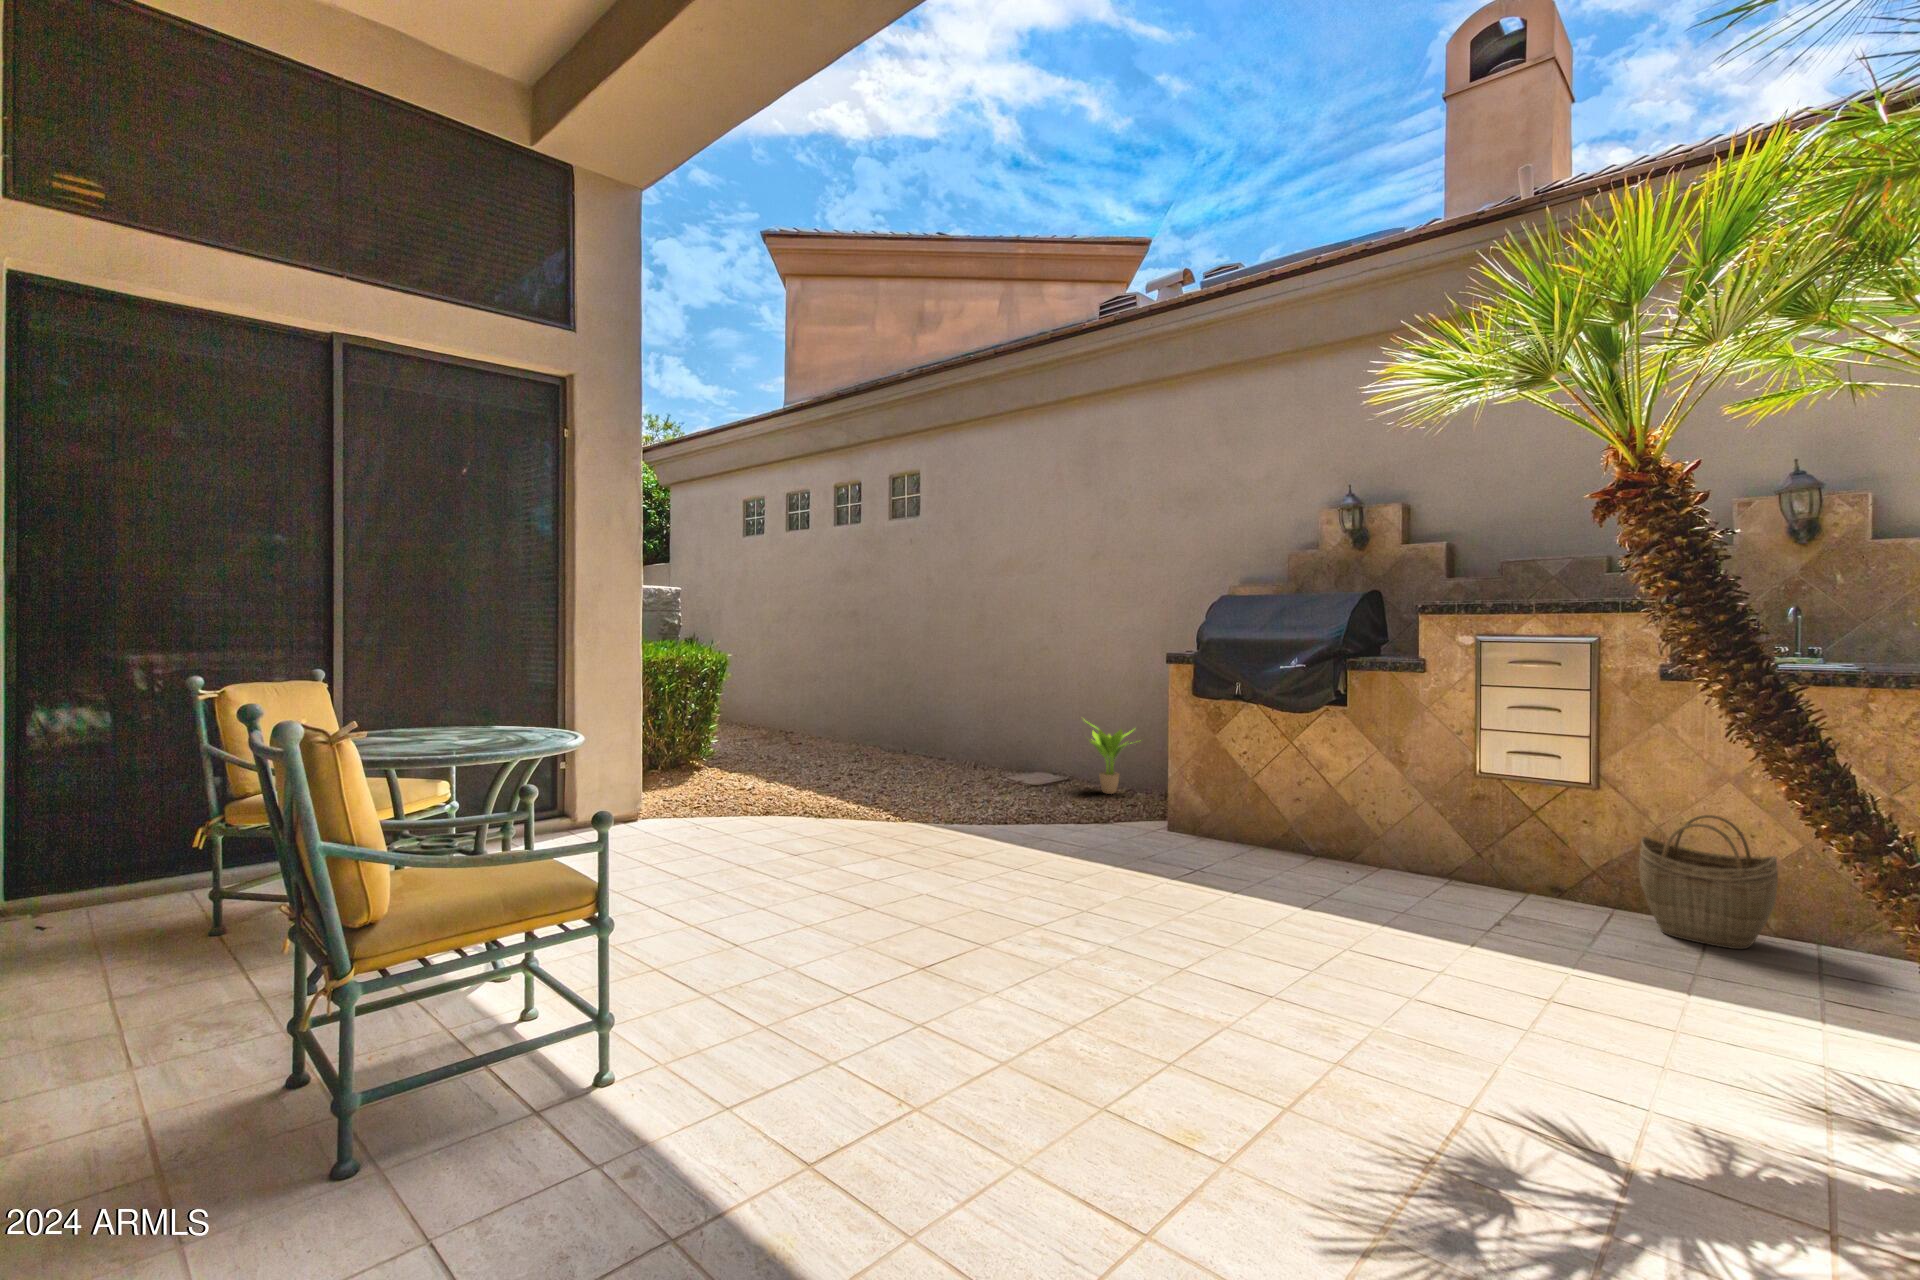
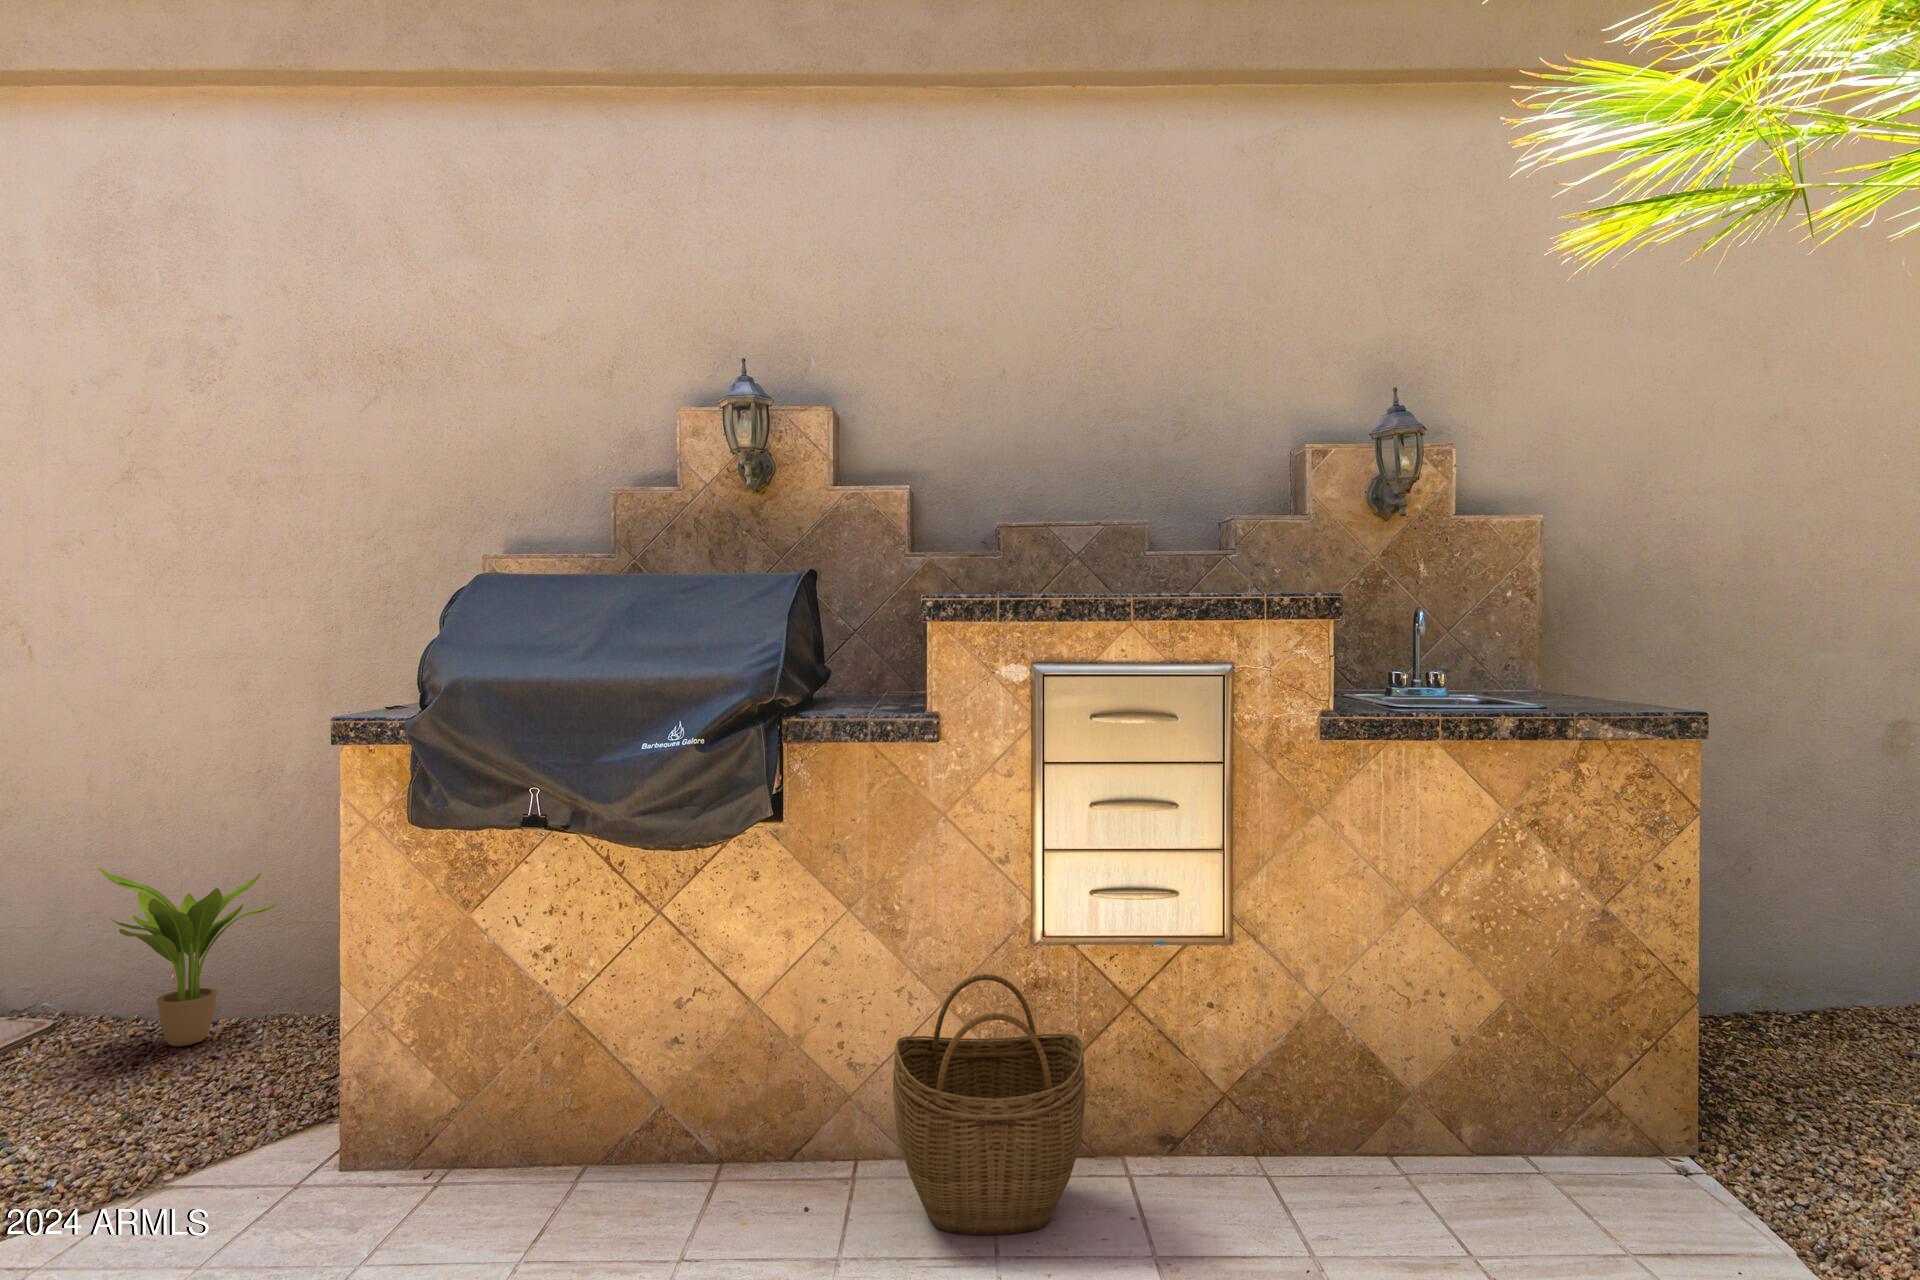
woven basket: present [1639,815,1778,949] -> present [893,974,1086,1235]

